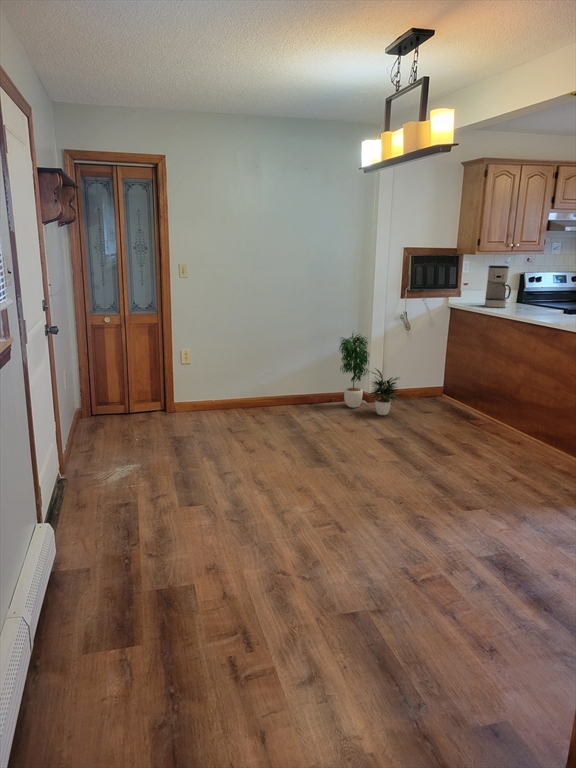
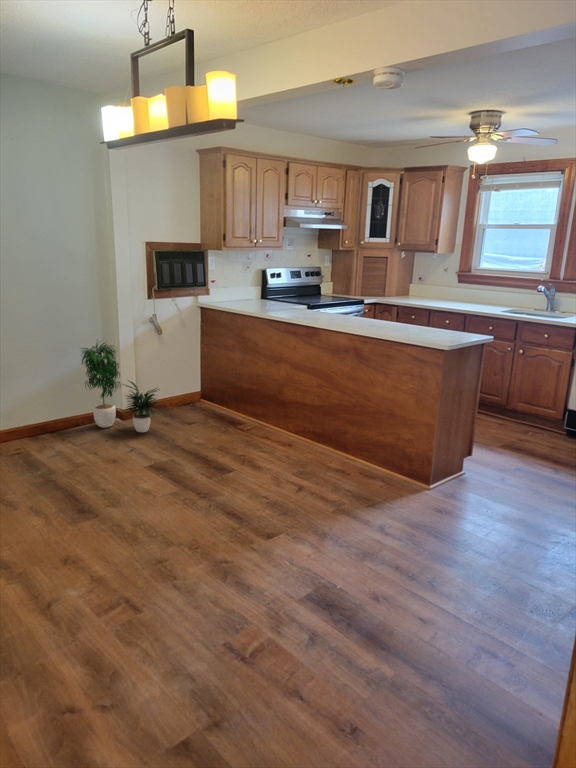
coffee maker: present [485,265,511,308] -> none [235,263,259,306]

